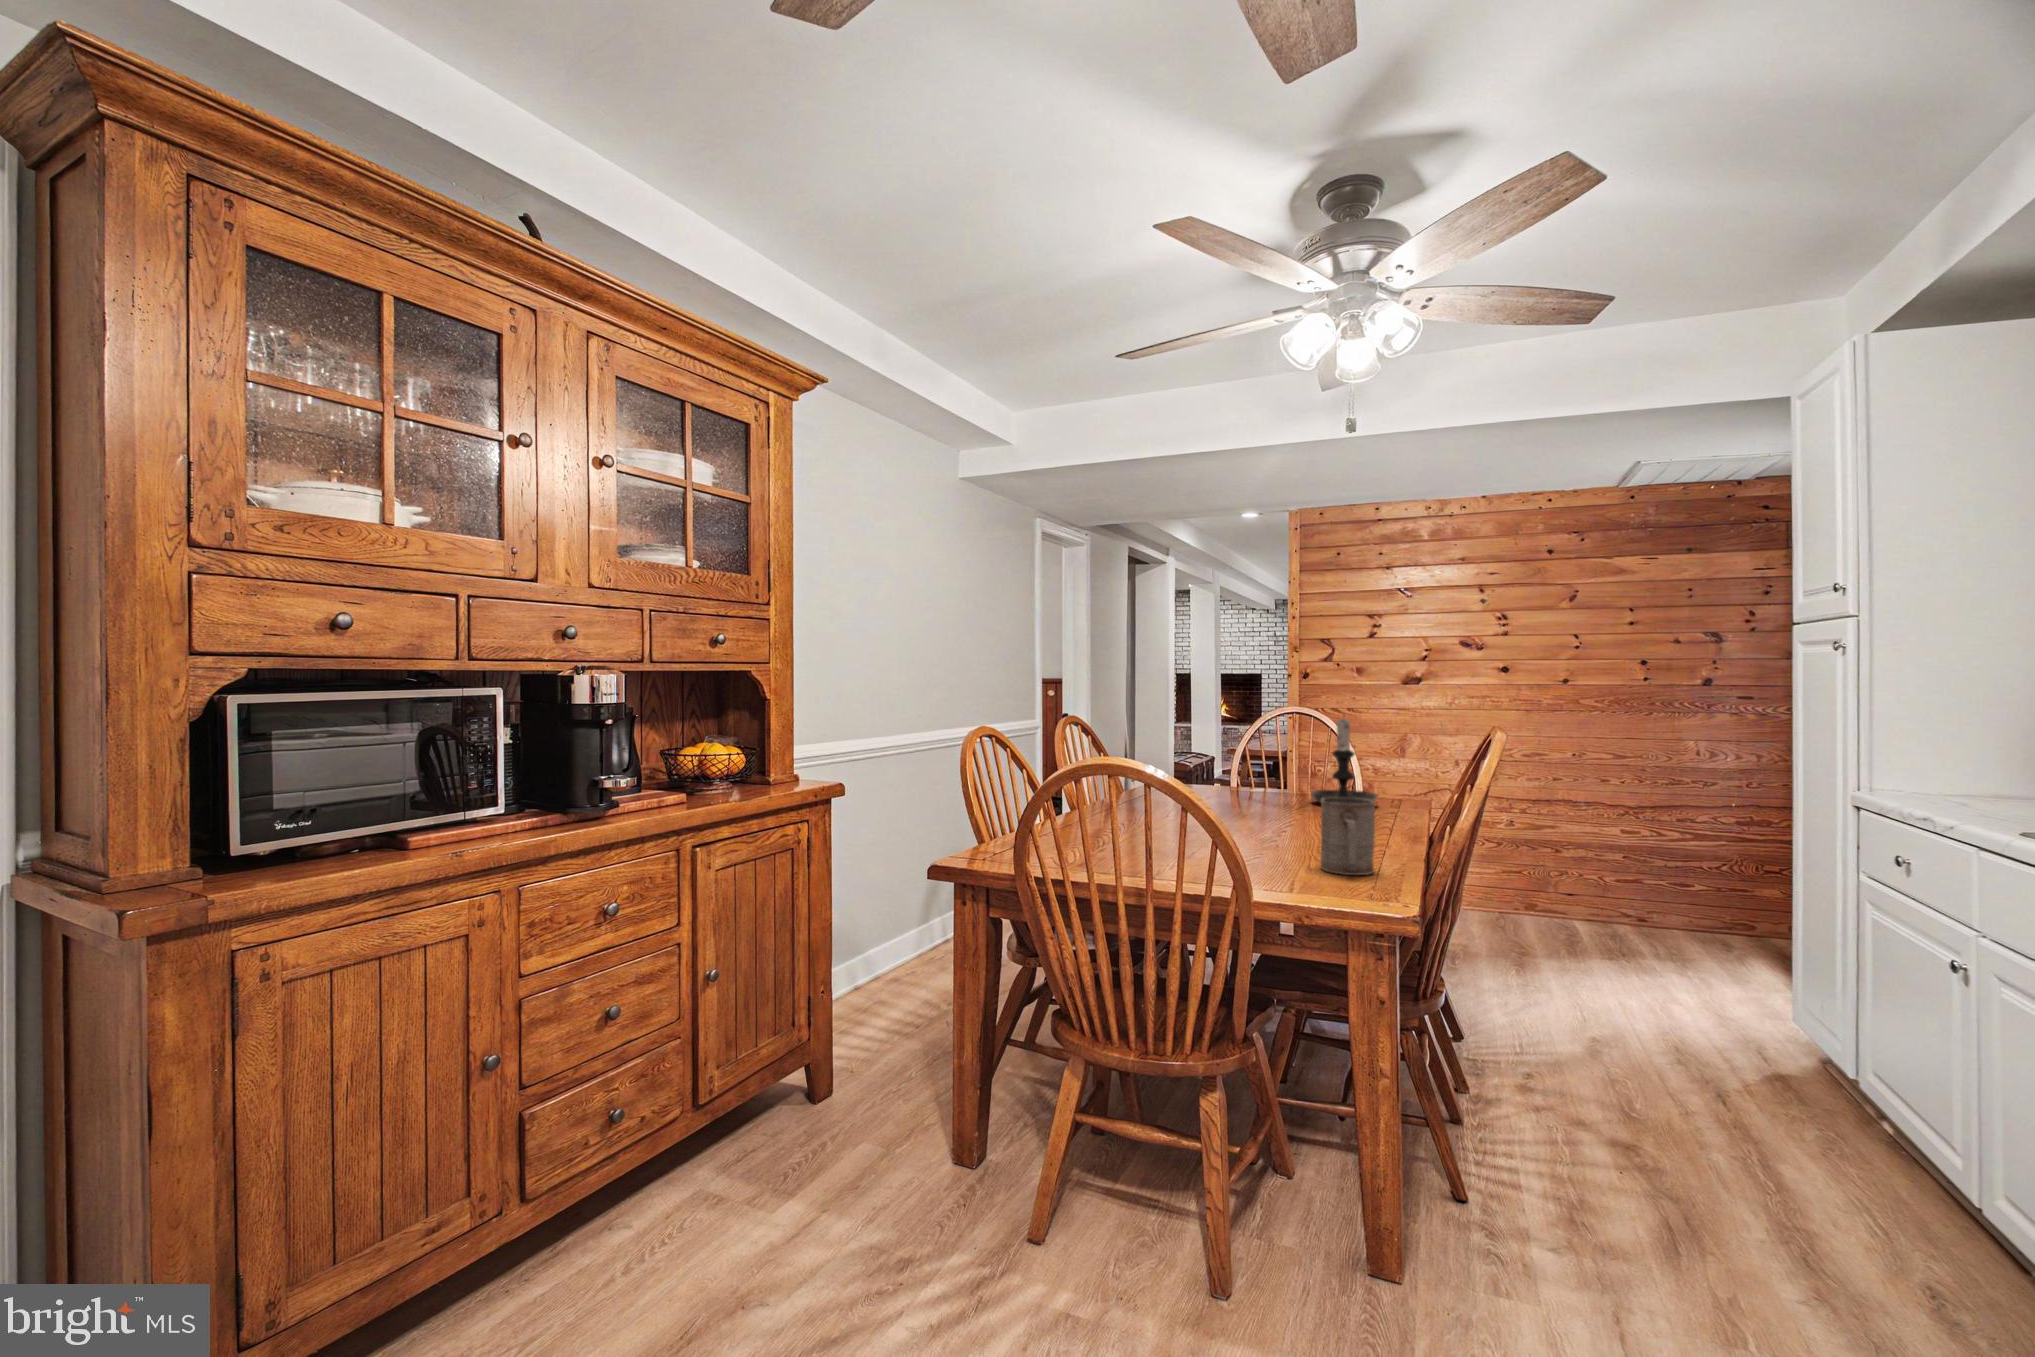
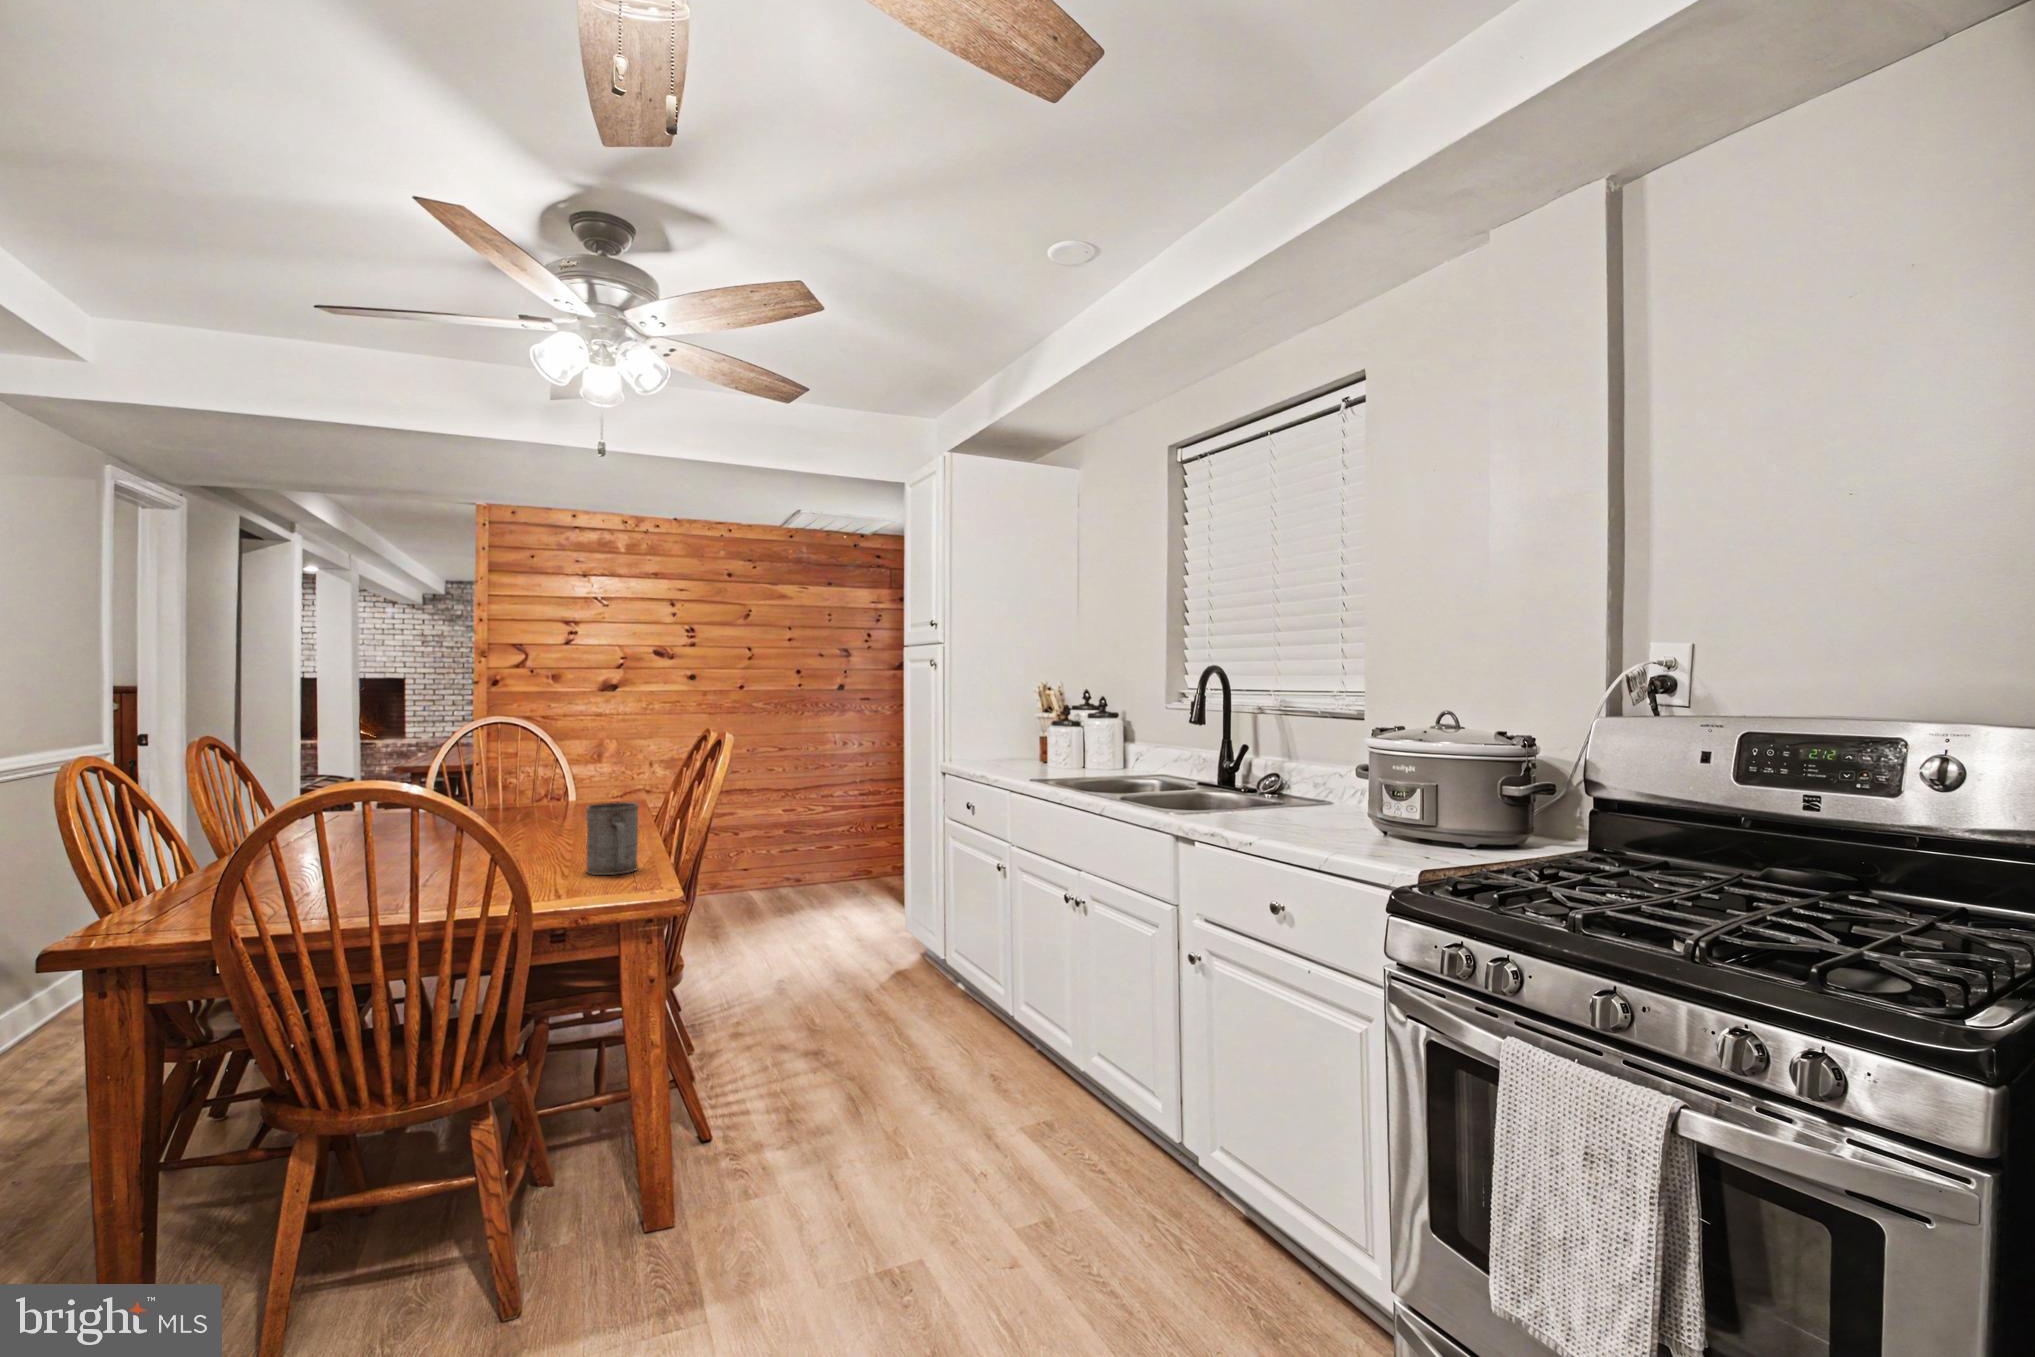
candle holder: present [1311,719,1378,803] -> none [536,722,606,815]

